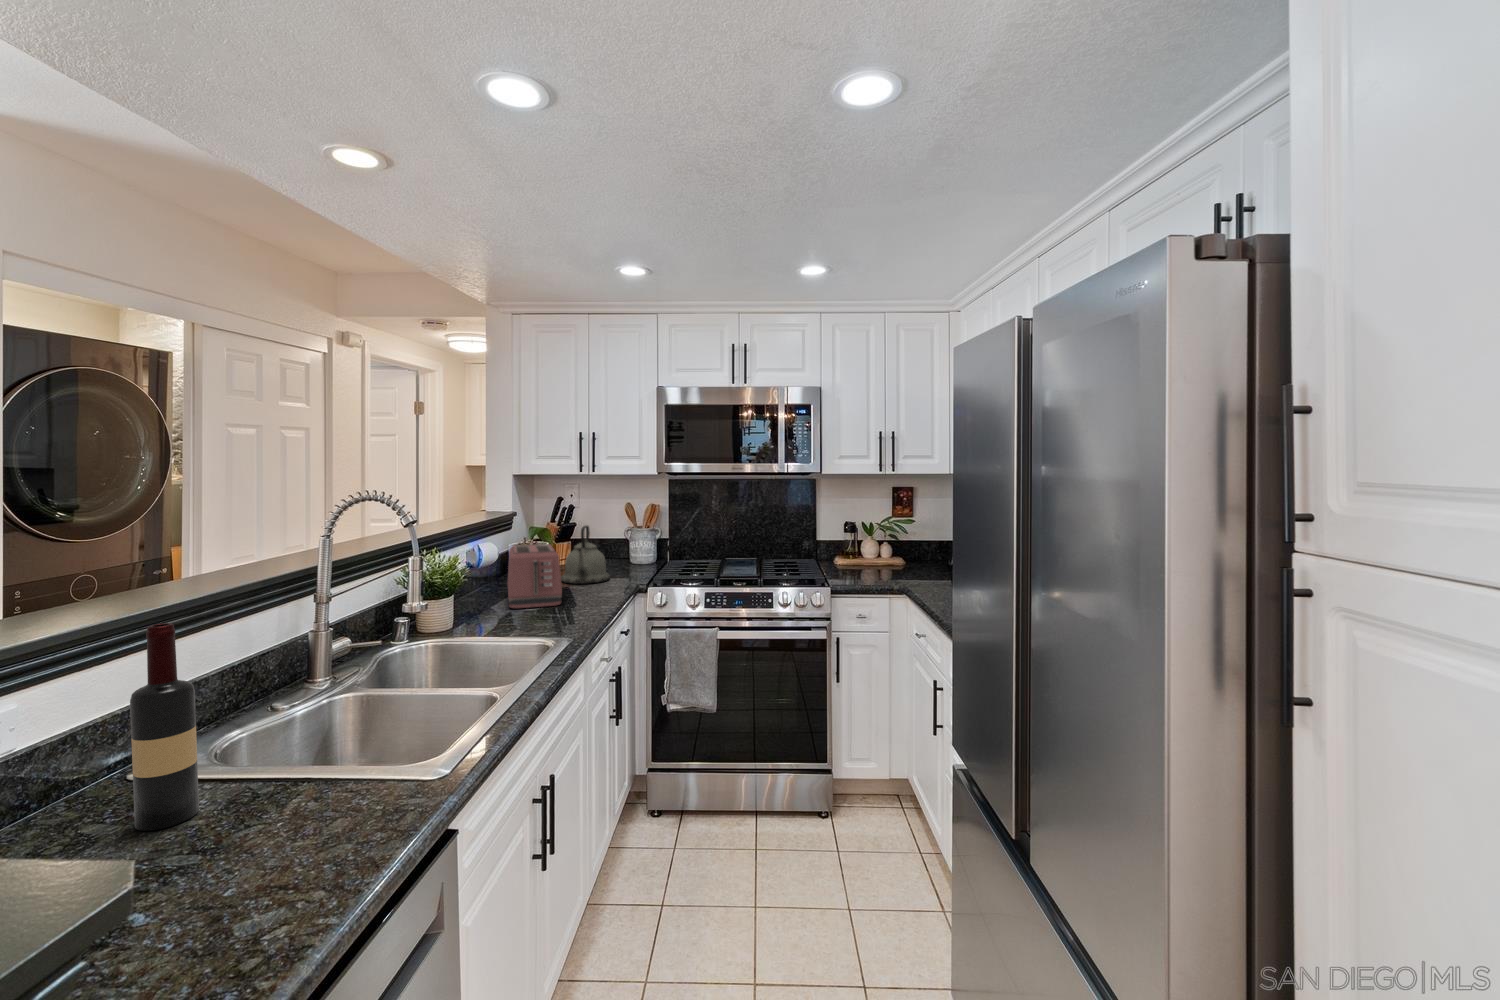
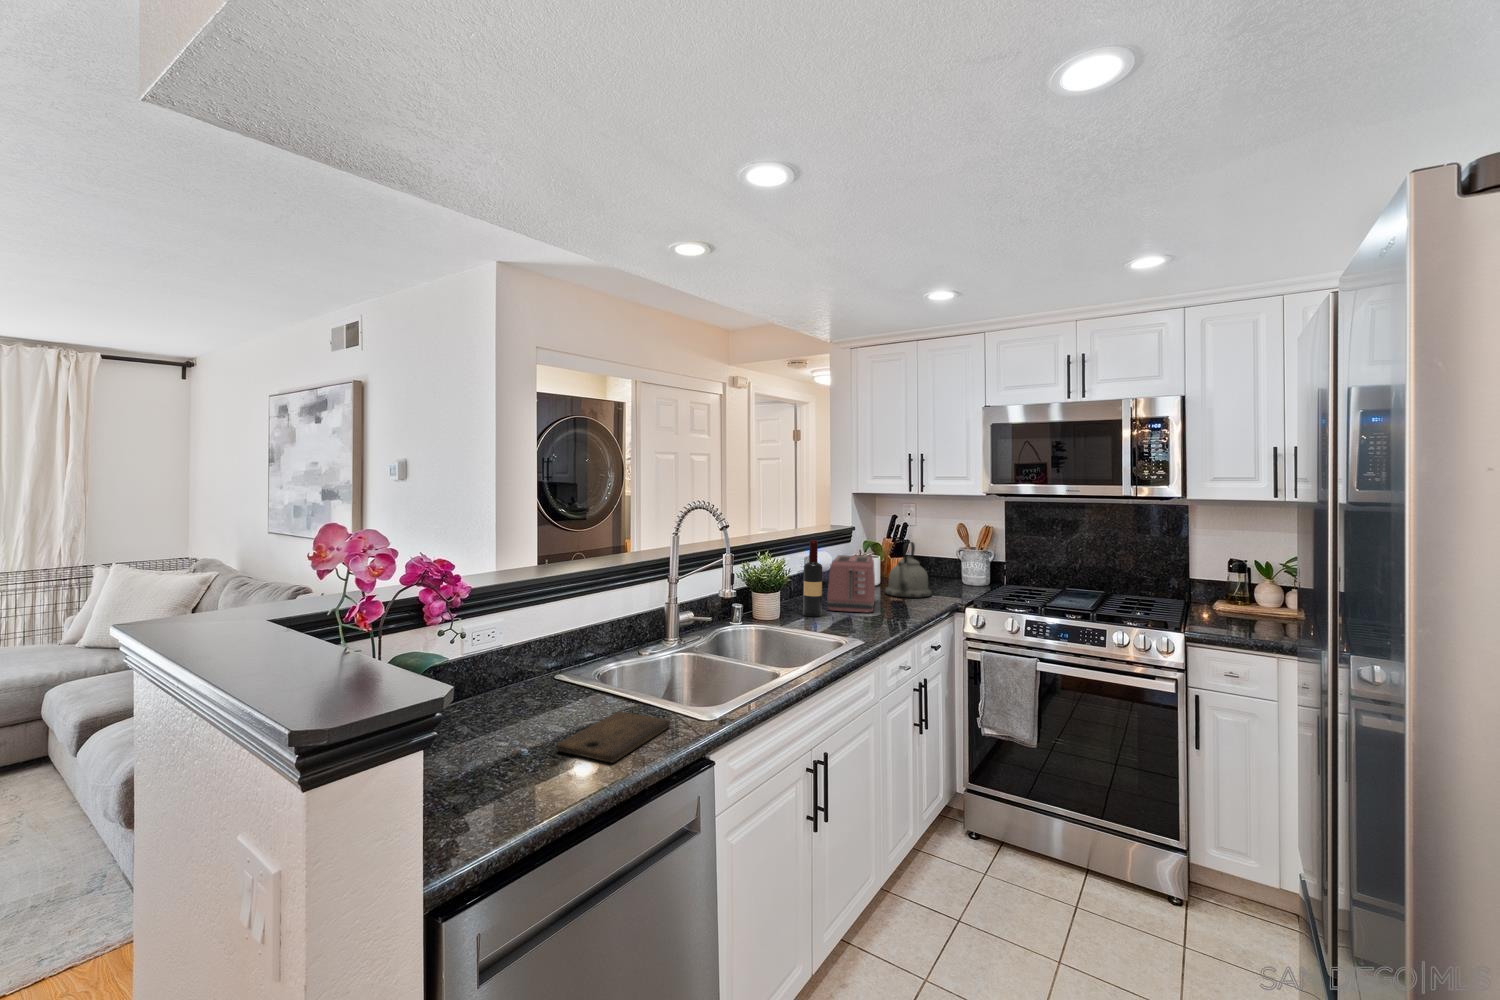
wine bottle: present [130,623,199,831] -> present [803,540,822,617]
cutting board: none [202,795,382,898] -> present [557,712,670,762]

